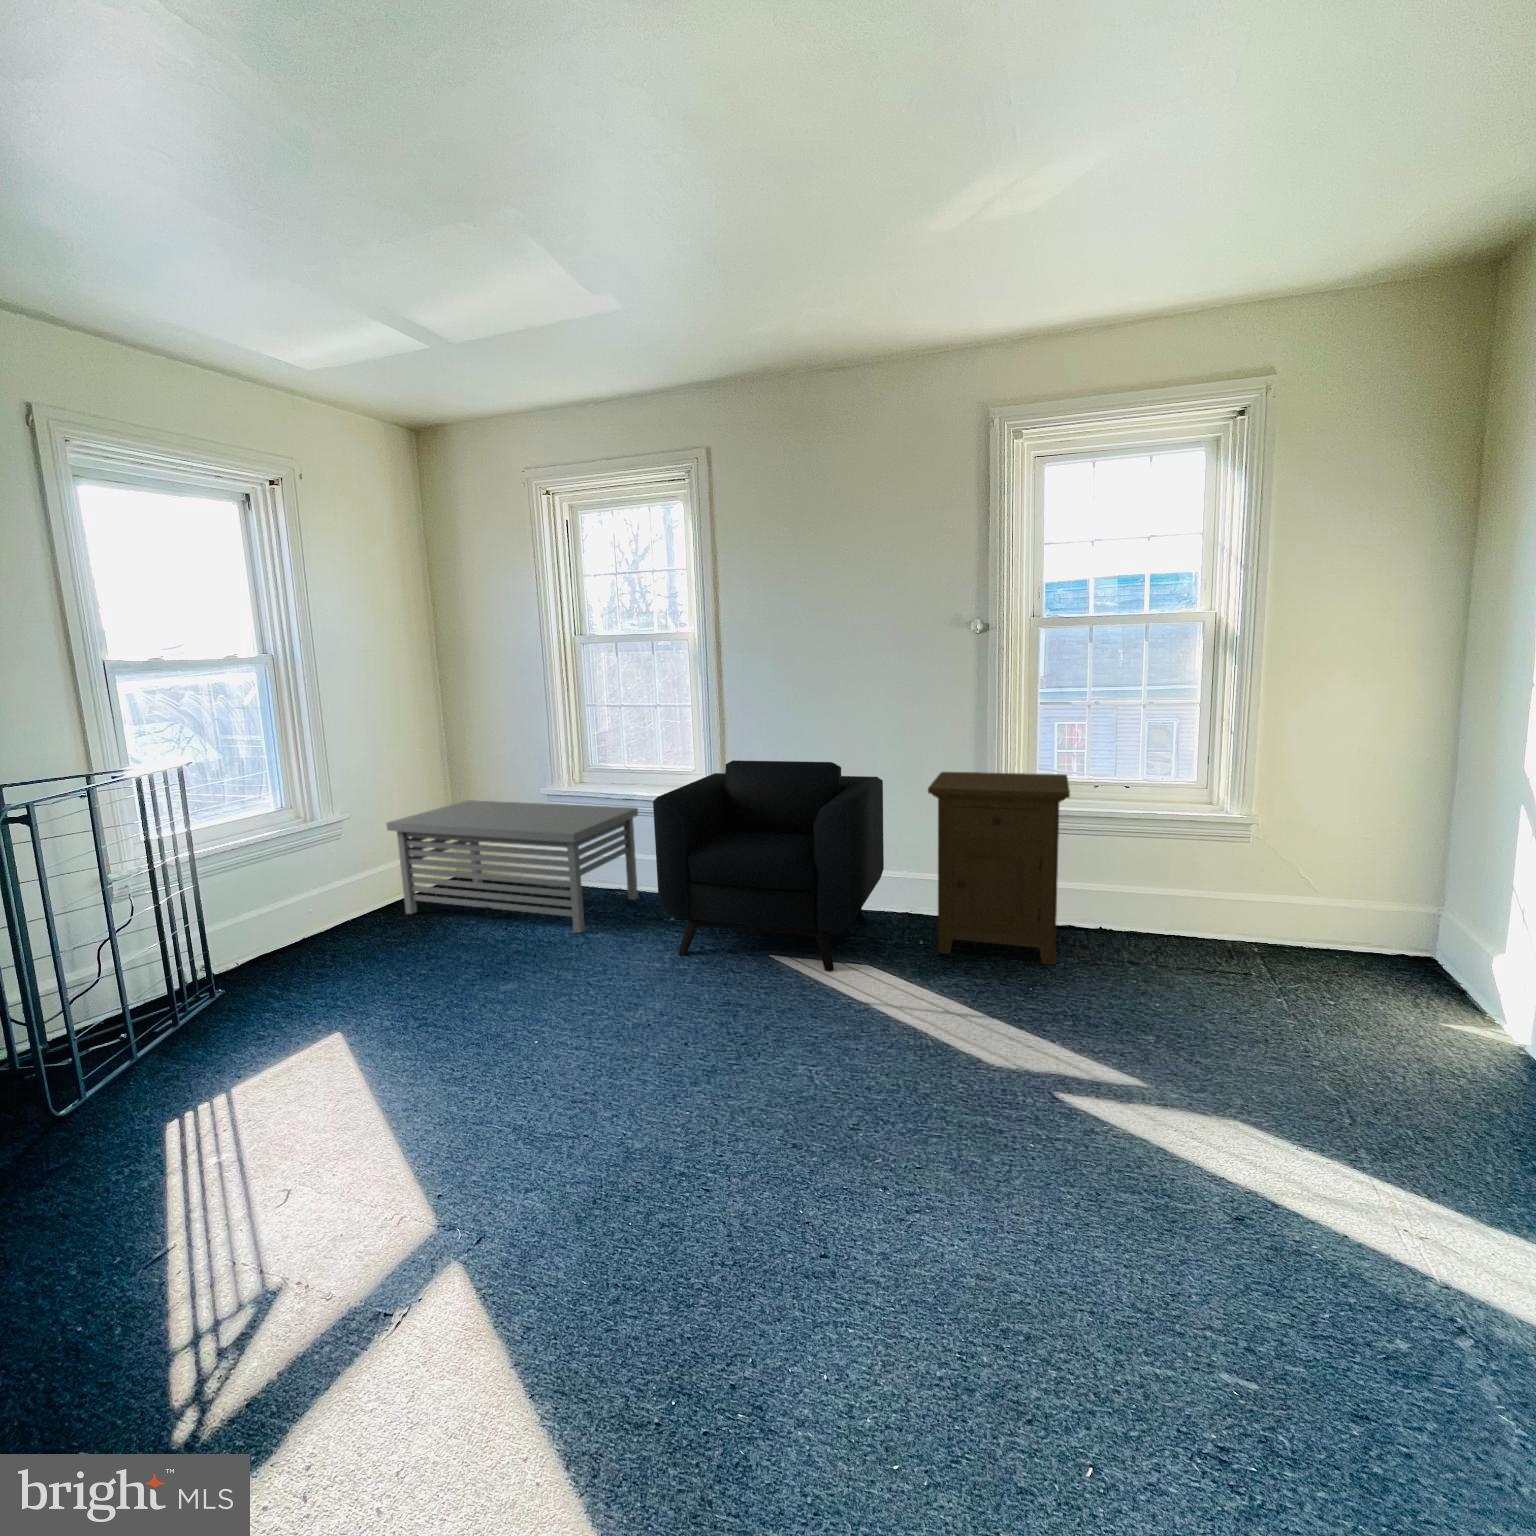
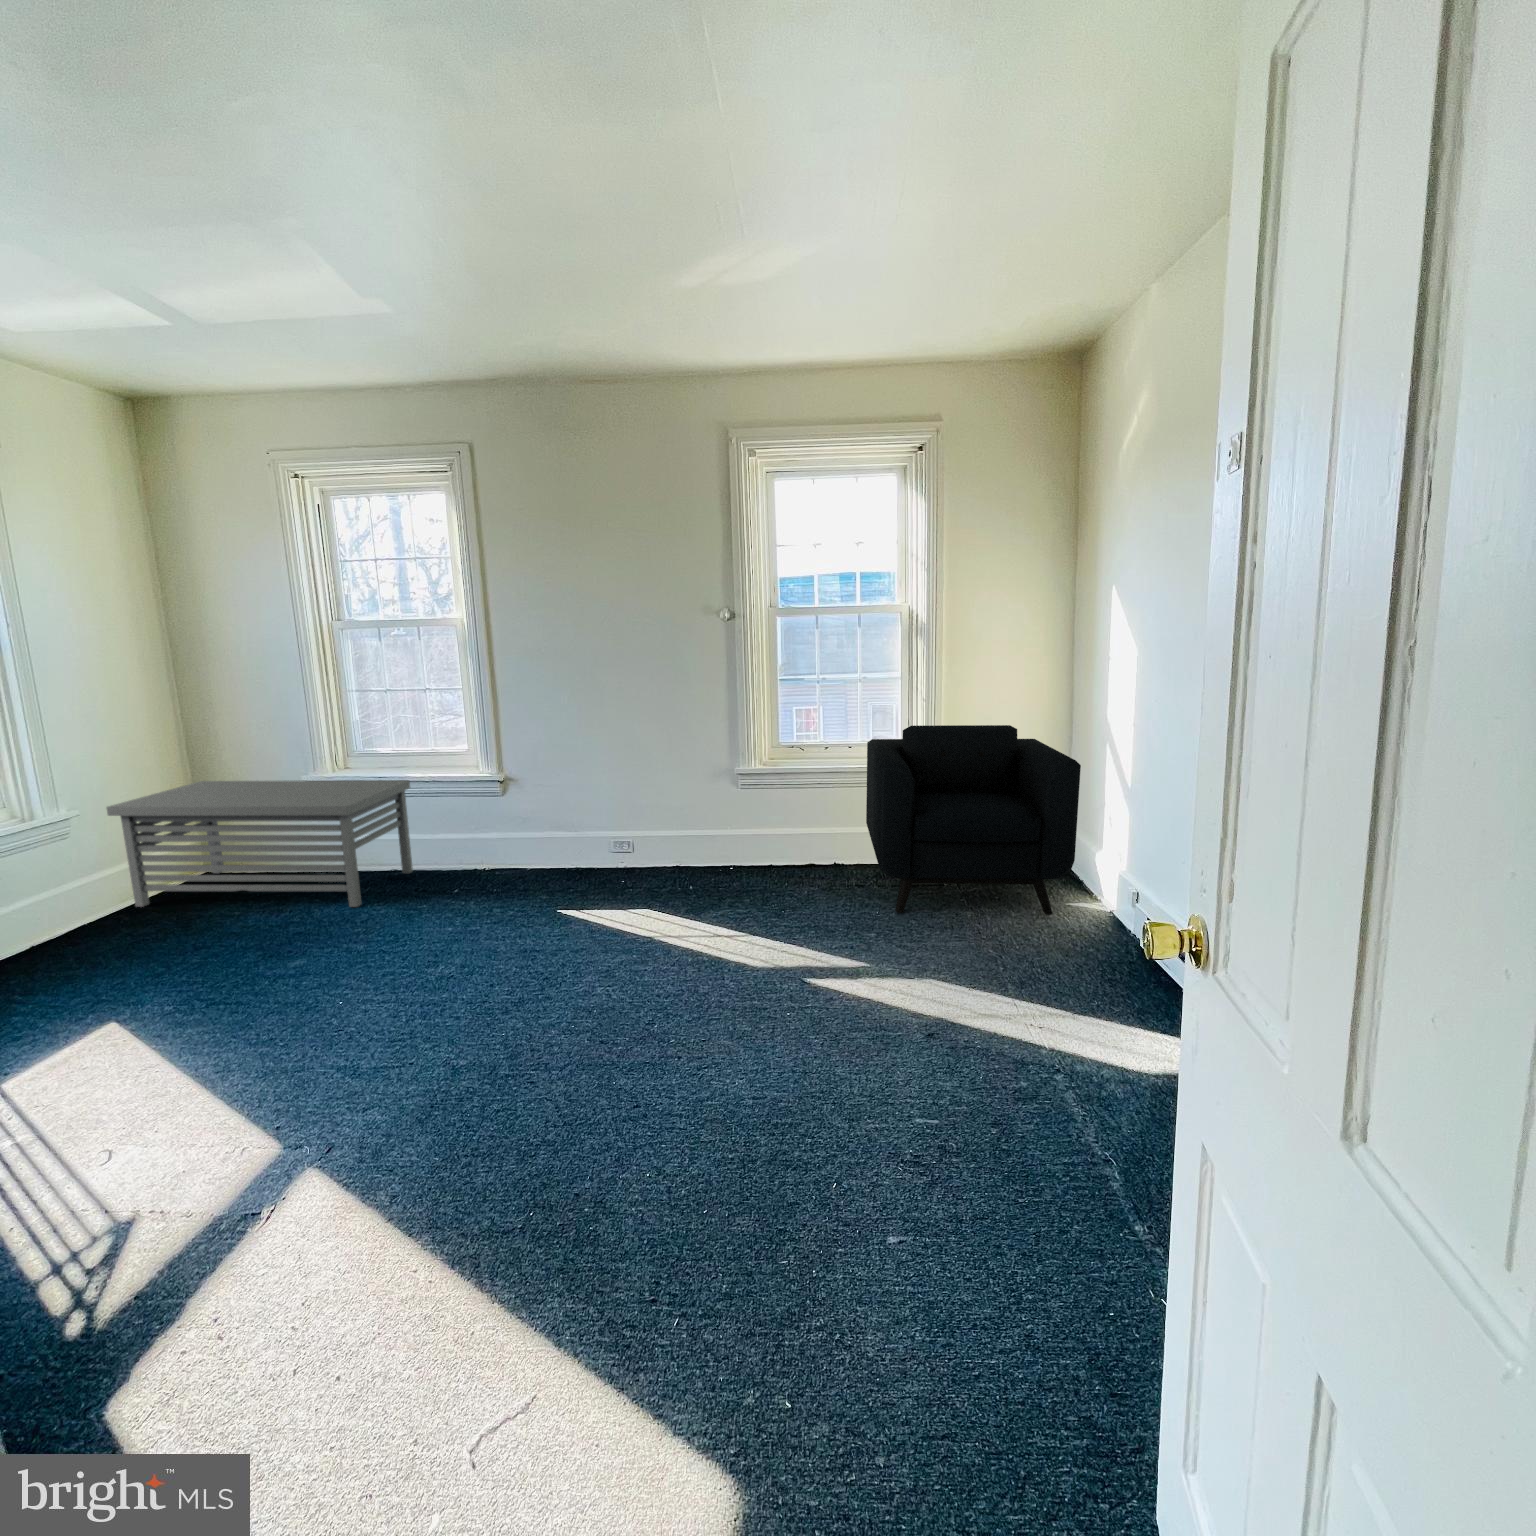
armchair: present [653,760,884,971] -> present [866,725,1081,914]
nightstand: present [928,772,1070,965] -> none [699,735,815,893]

